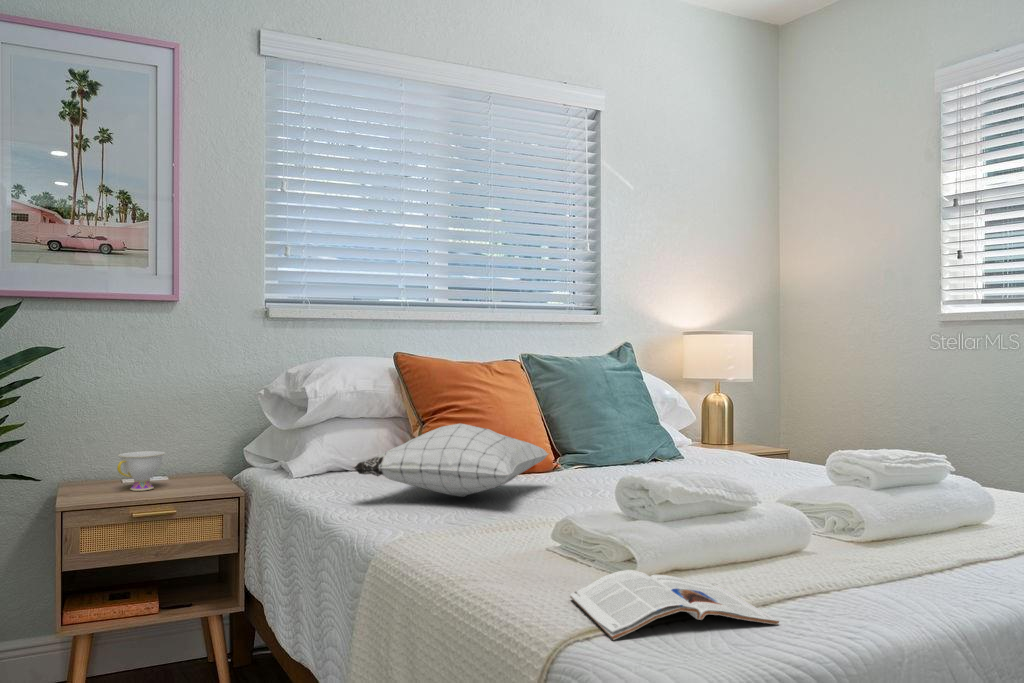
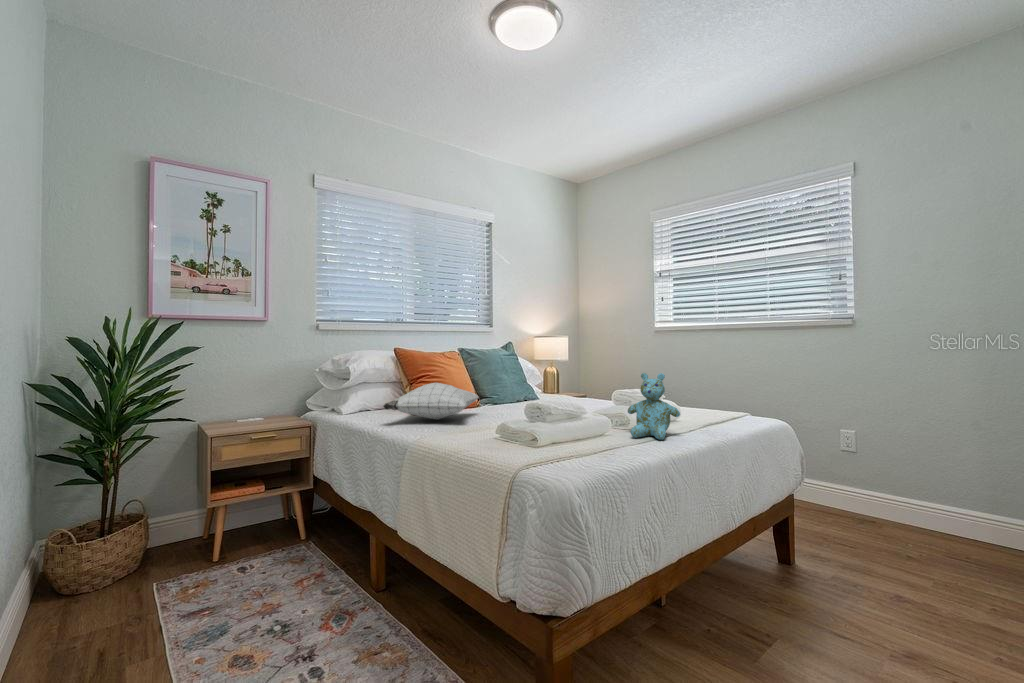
stuffed bear: none [850,421,974,575] -> present [628,373,680,440]
teacup: present [117,451,165,491] -> none [240,403,268,425]
magazine: present [570,570,779,640] -> none [512,443,607,471]

